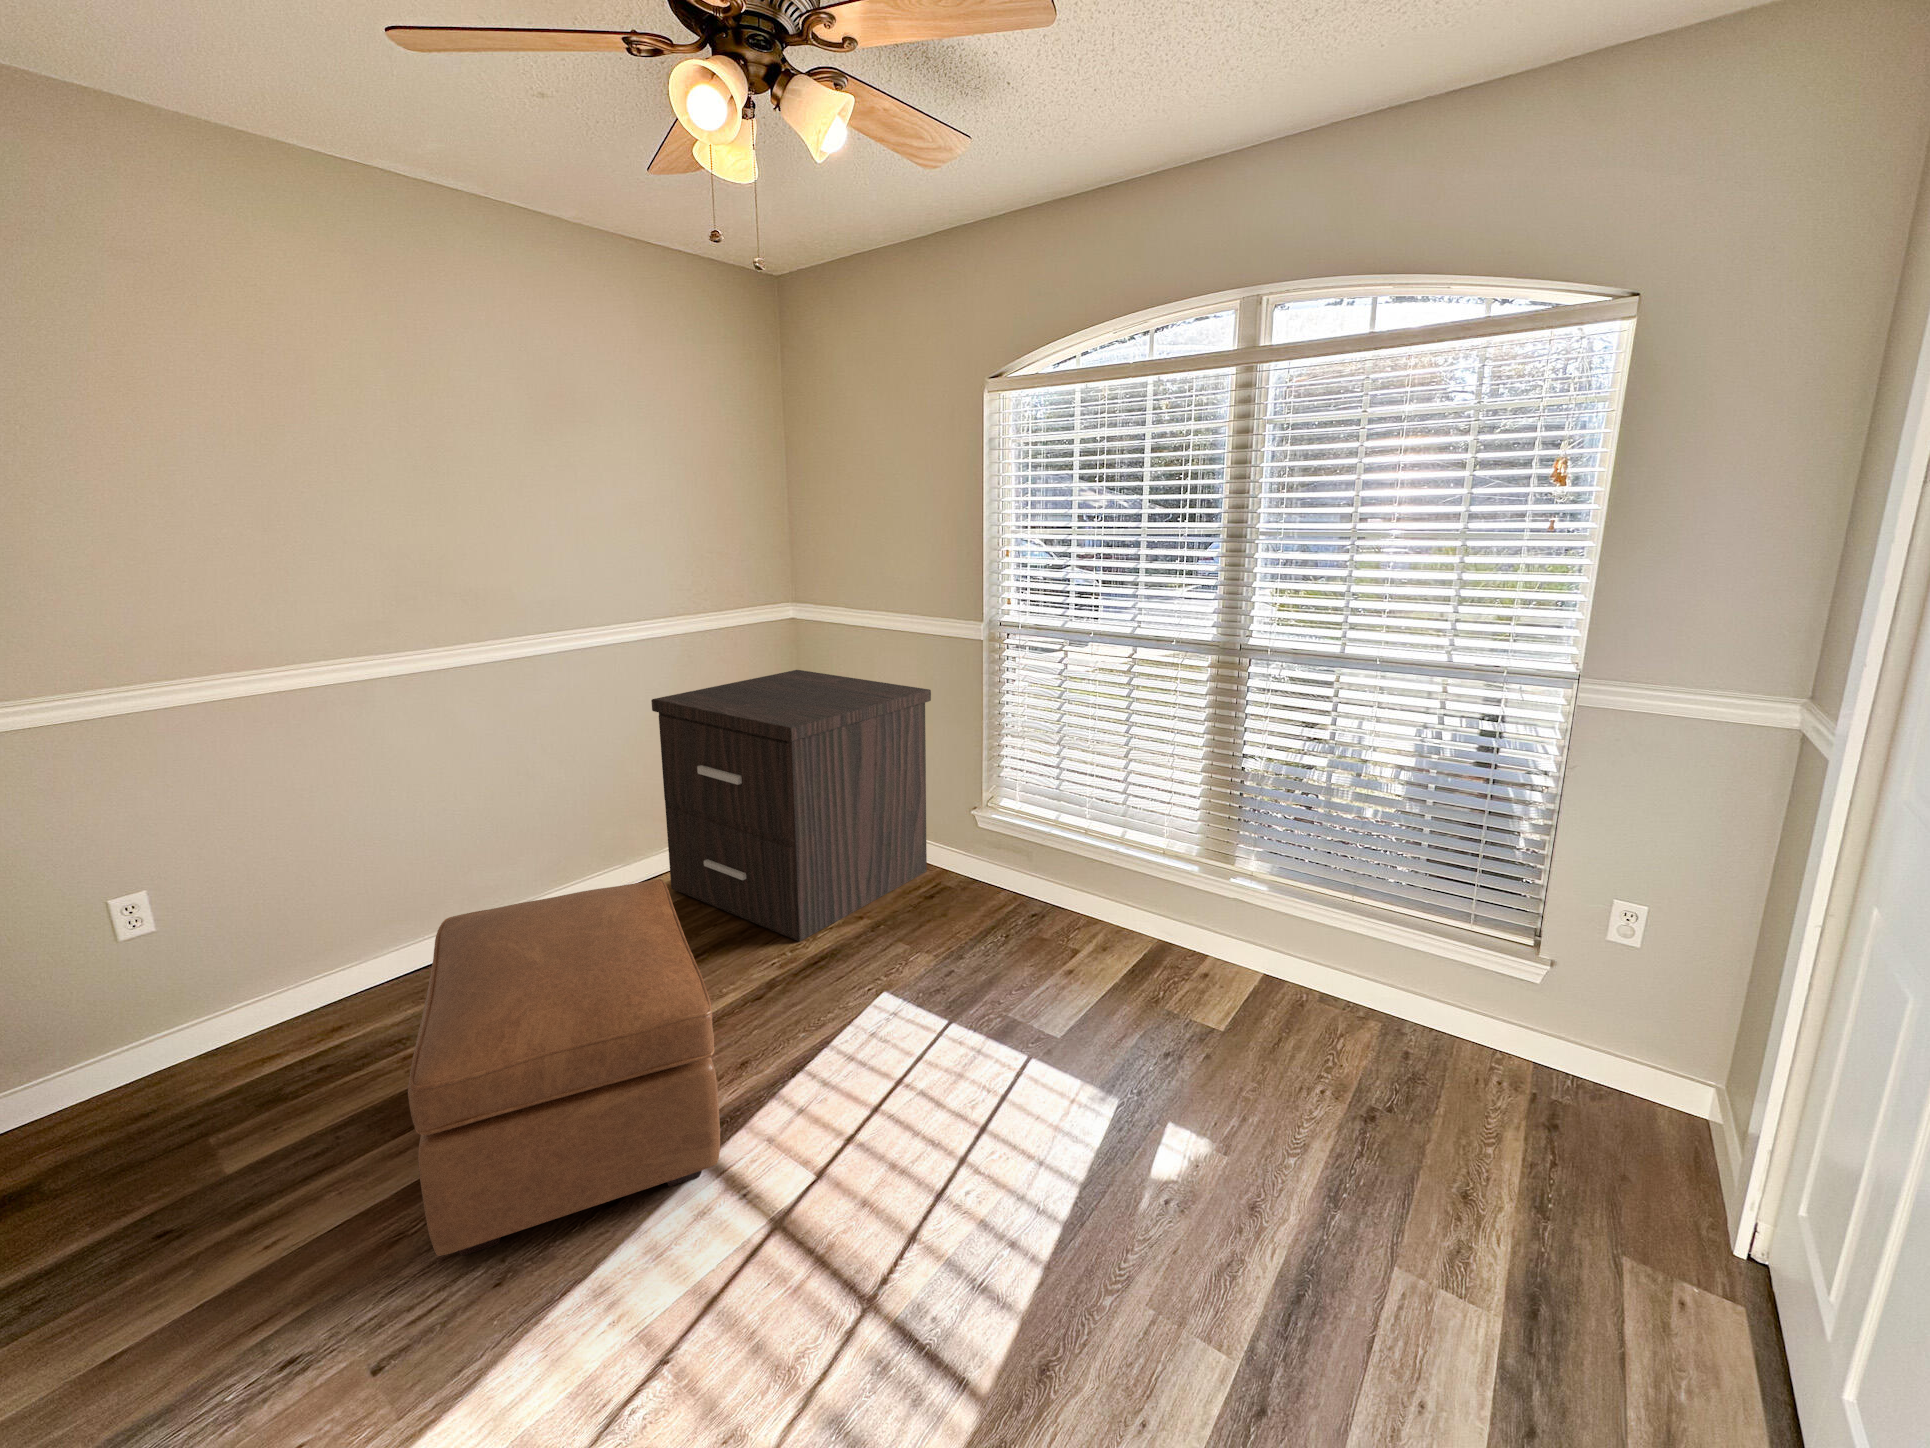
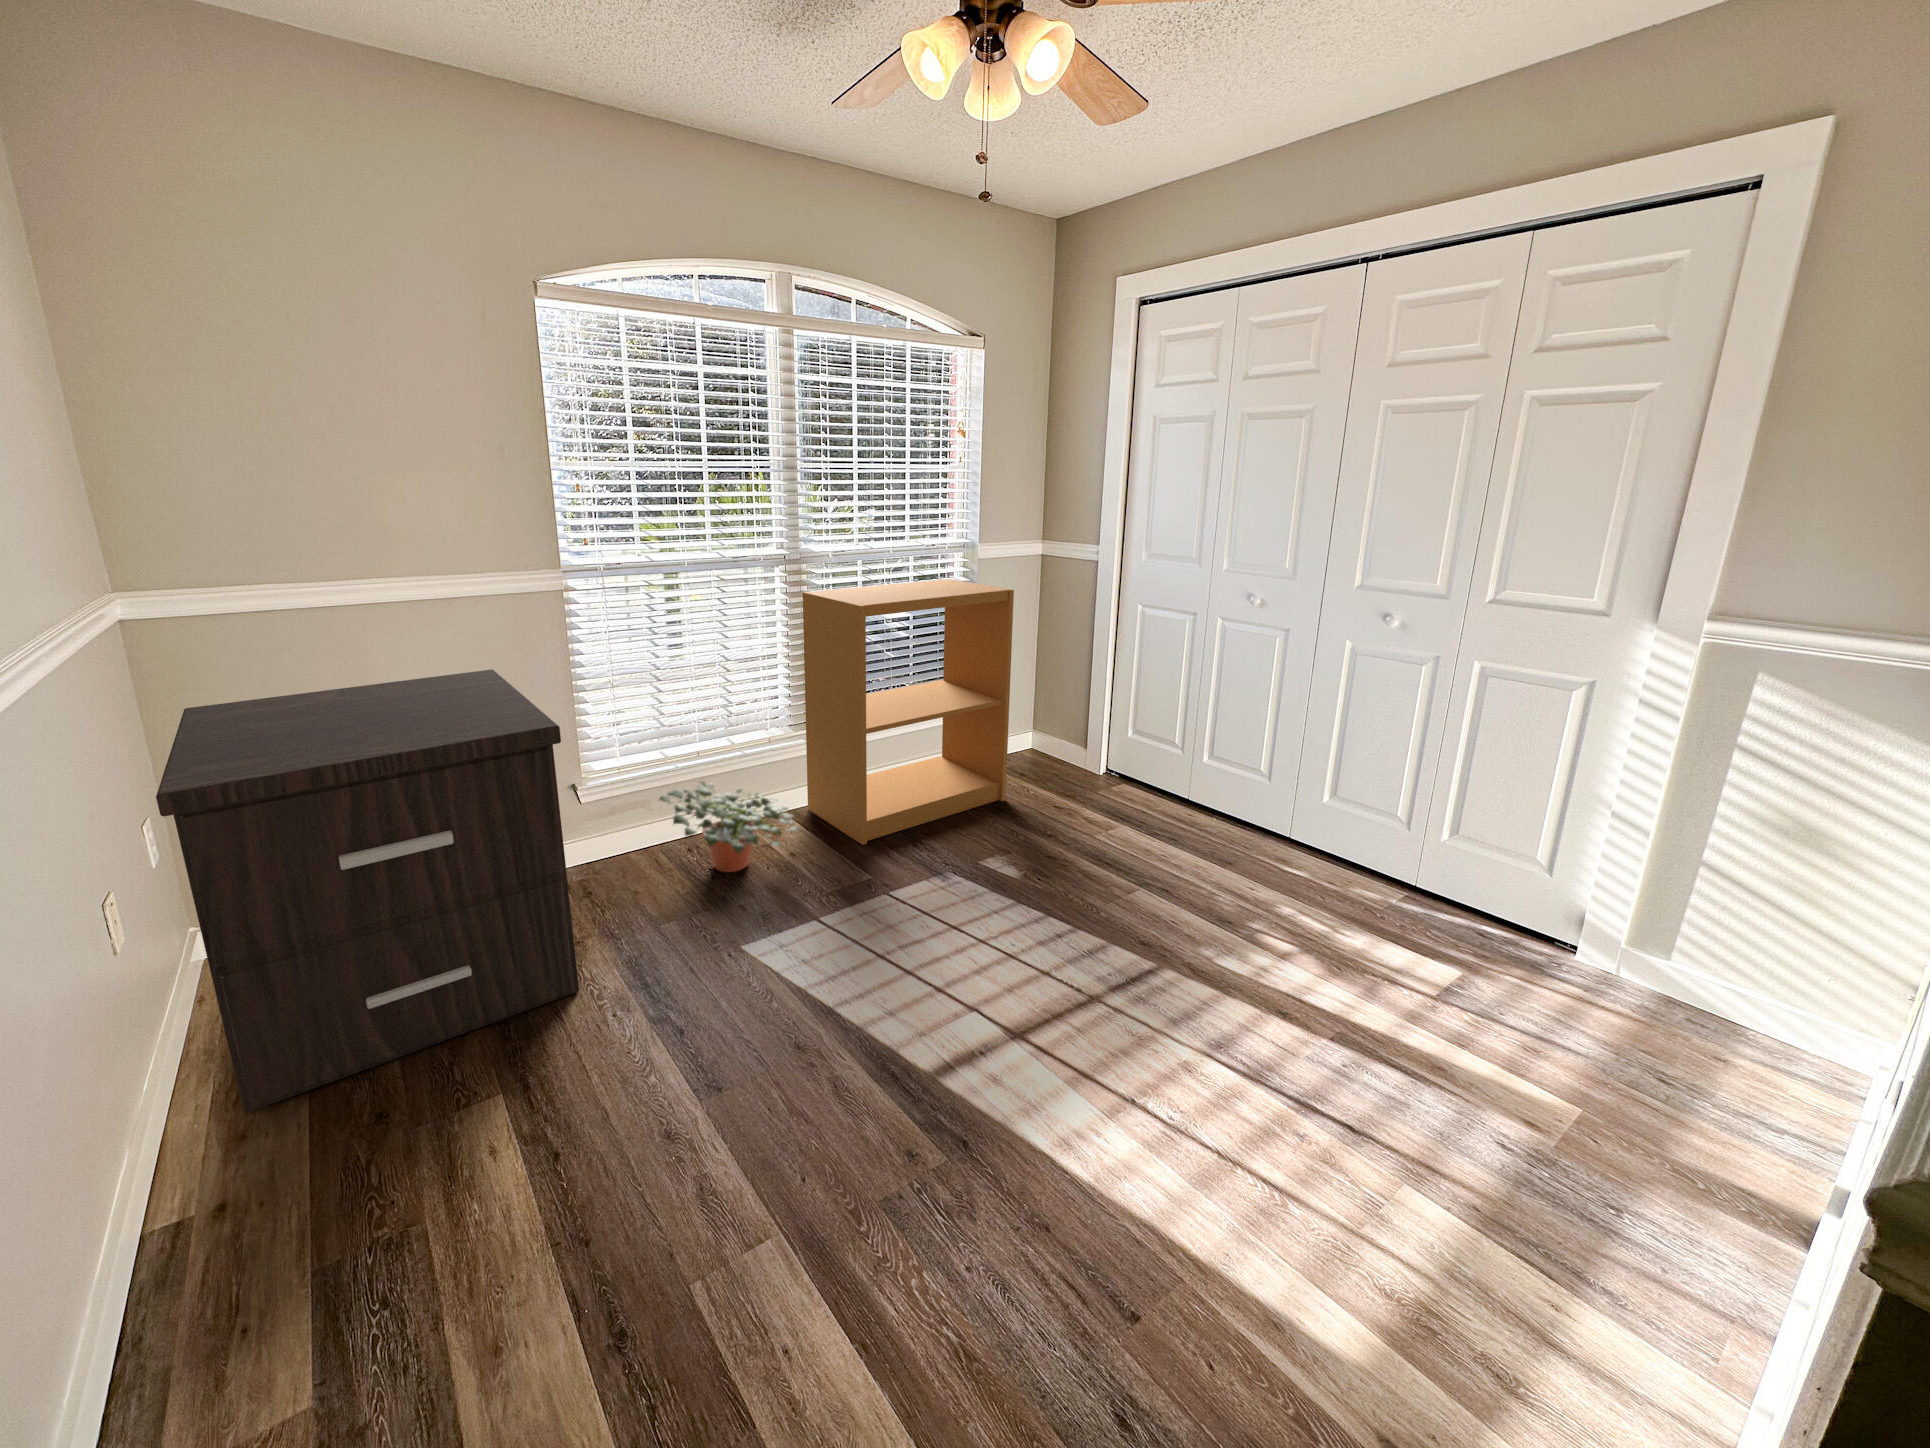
bookshelf: none [1134,684,1489,1127] -> present [803,579,1014,845]
potted plant: none [962,846,1115,956] -> present [659,781,801,872]
ottoman: present [408,879,720,1256] -> none [568,911,1050,1335]

